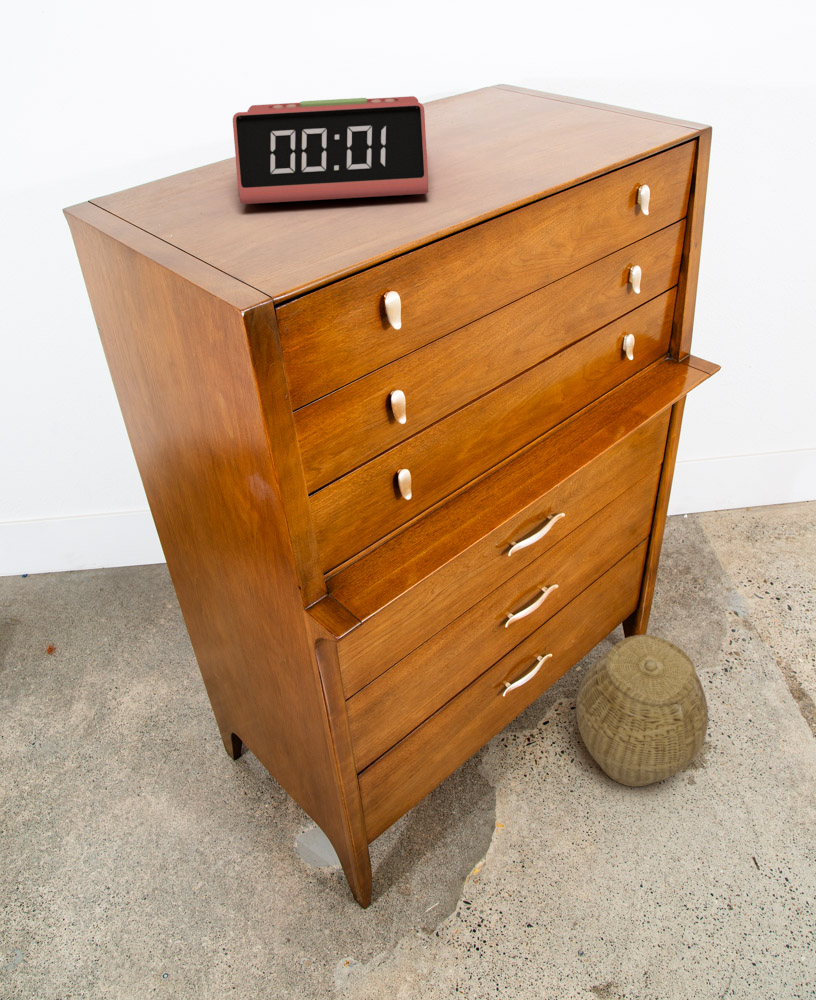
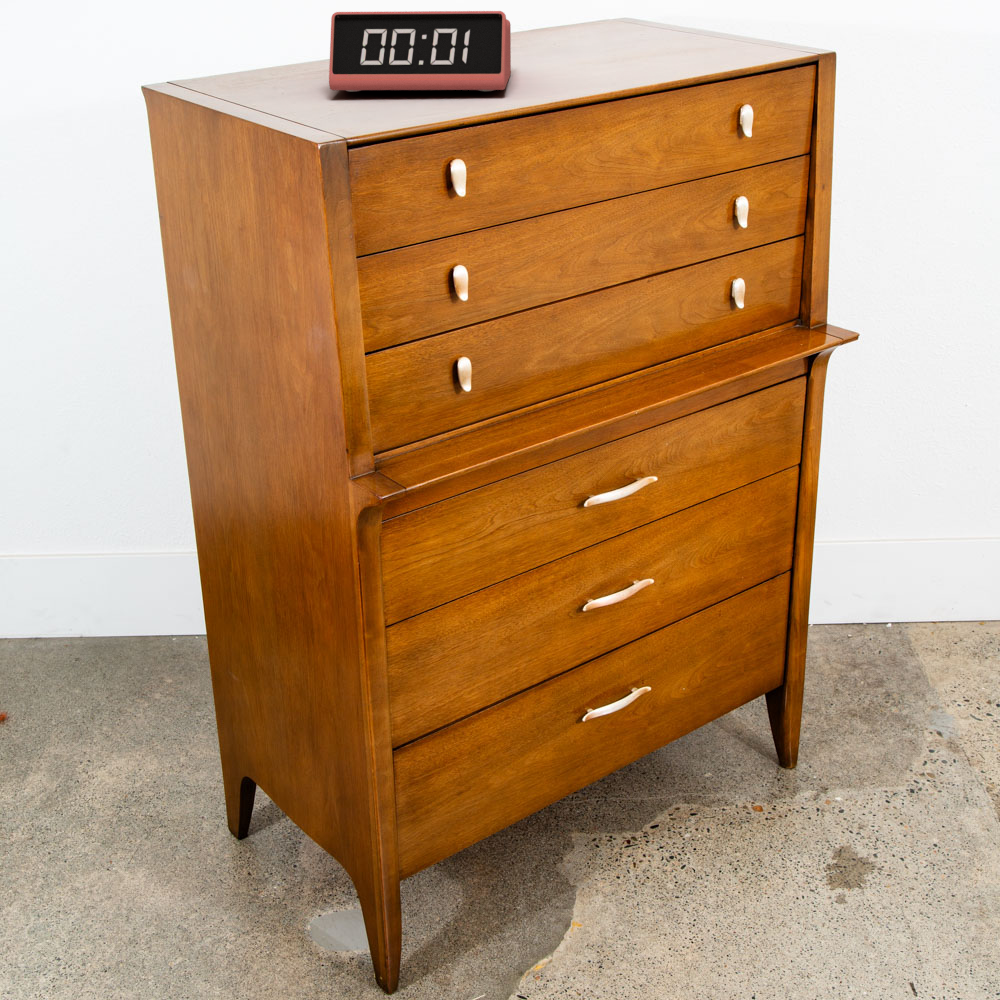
woven basket: present [576,635,708,787] -> none [688,685,855,900]

